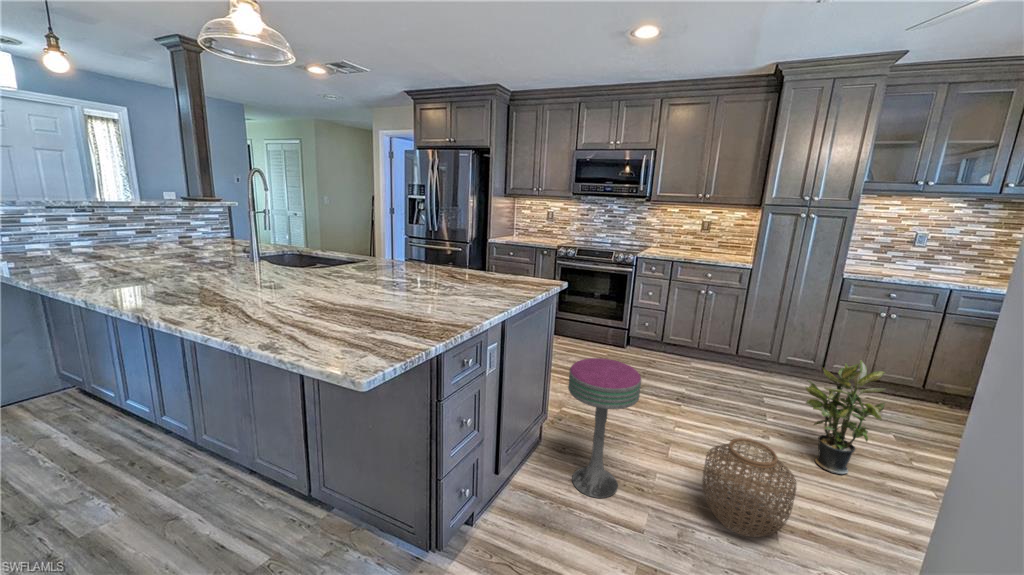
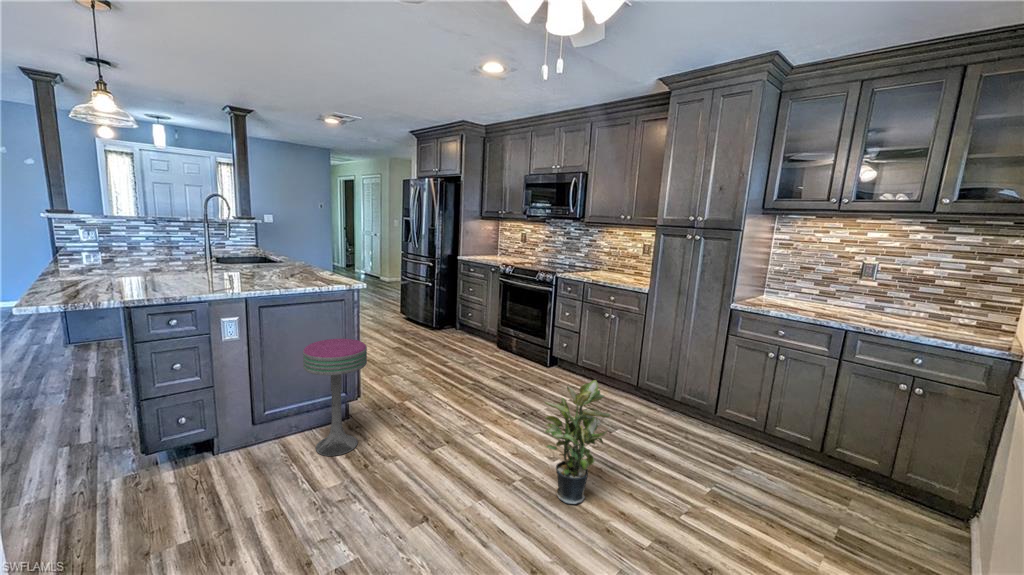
woven basket: present [702,438,796,537] -> none [360,422,436,514]

